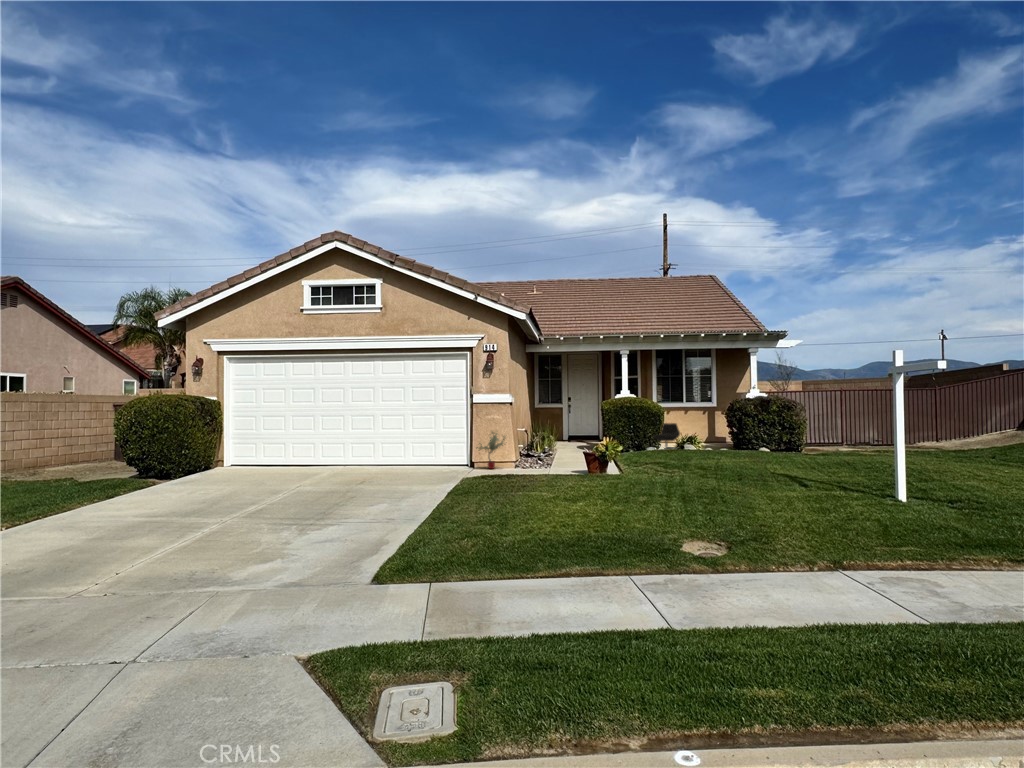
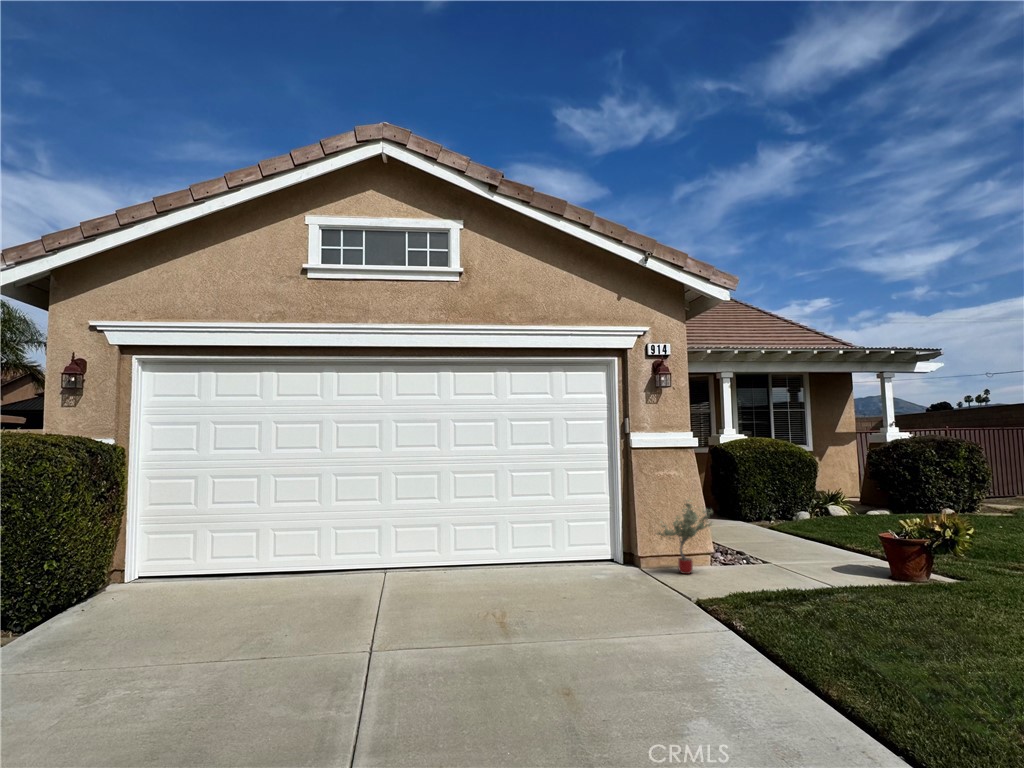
lounge chair: present [654,423,680,449] -> none [809,477,861,518]

